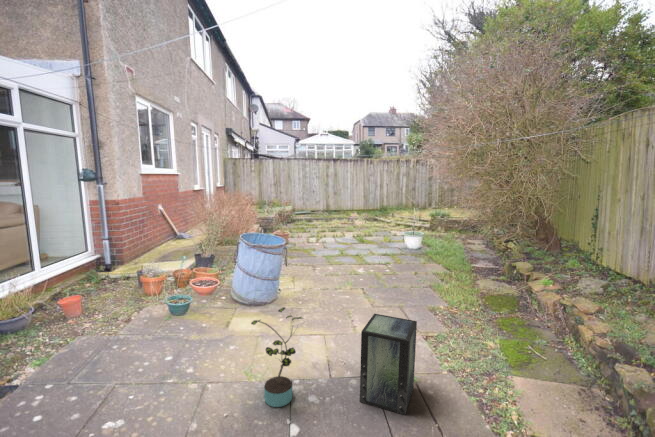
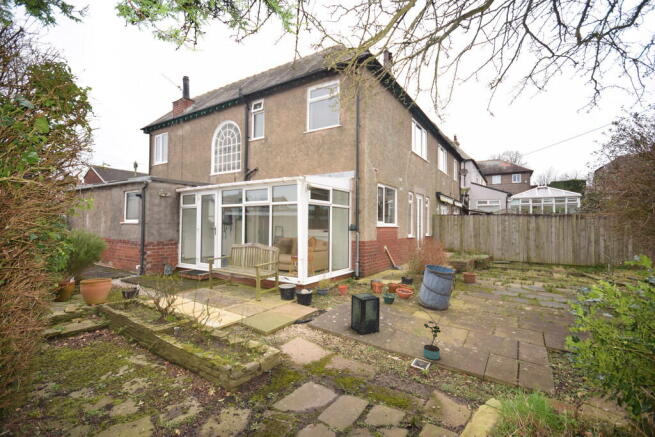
storage box: present [360,314,417,415] -> present [351,293,380,335]

